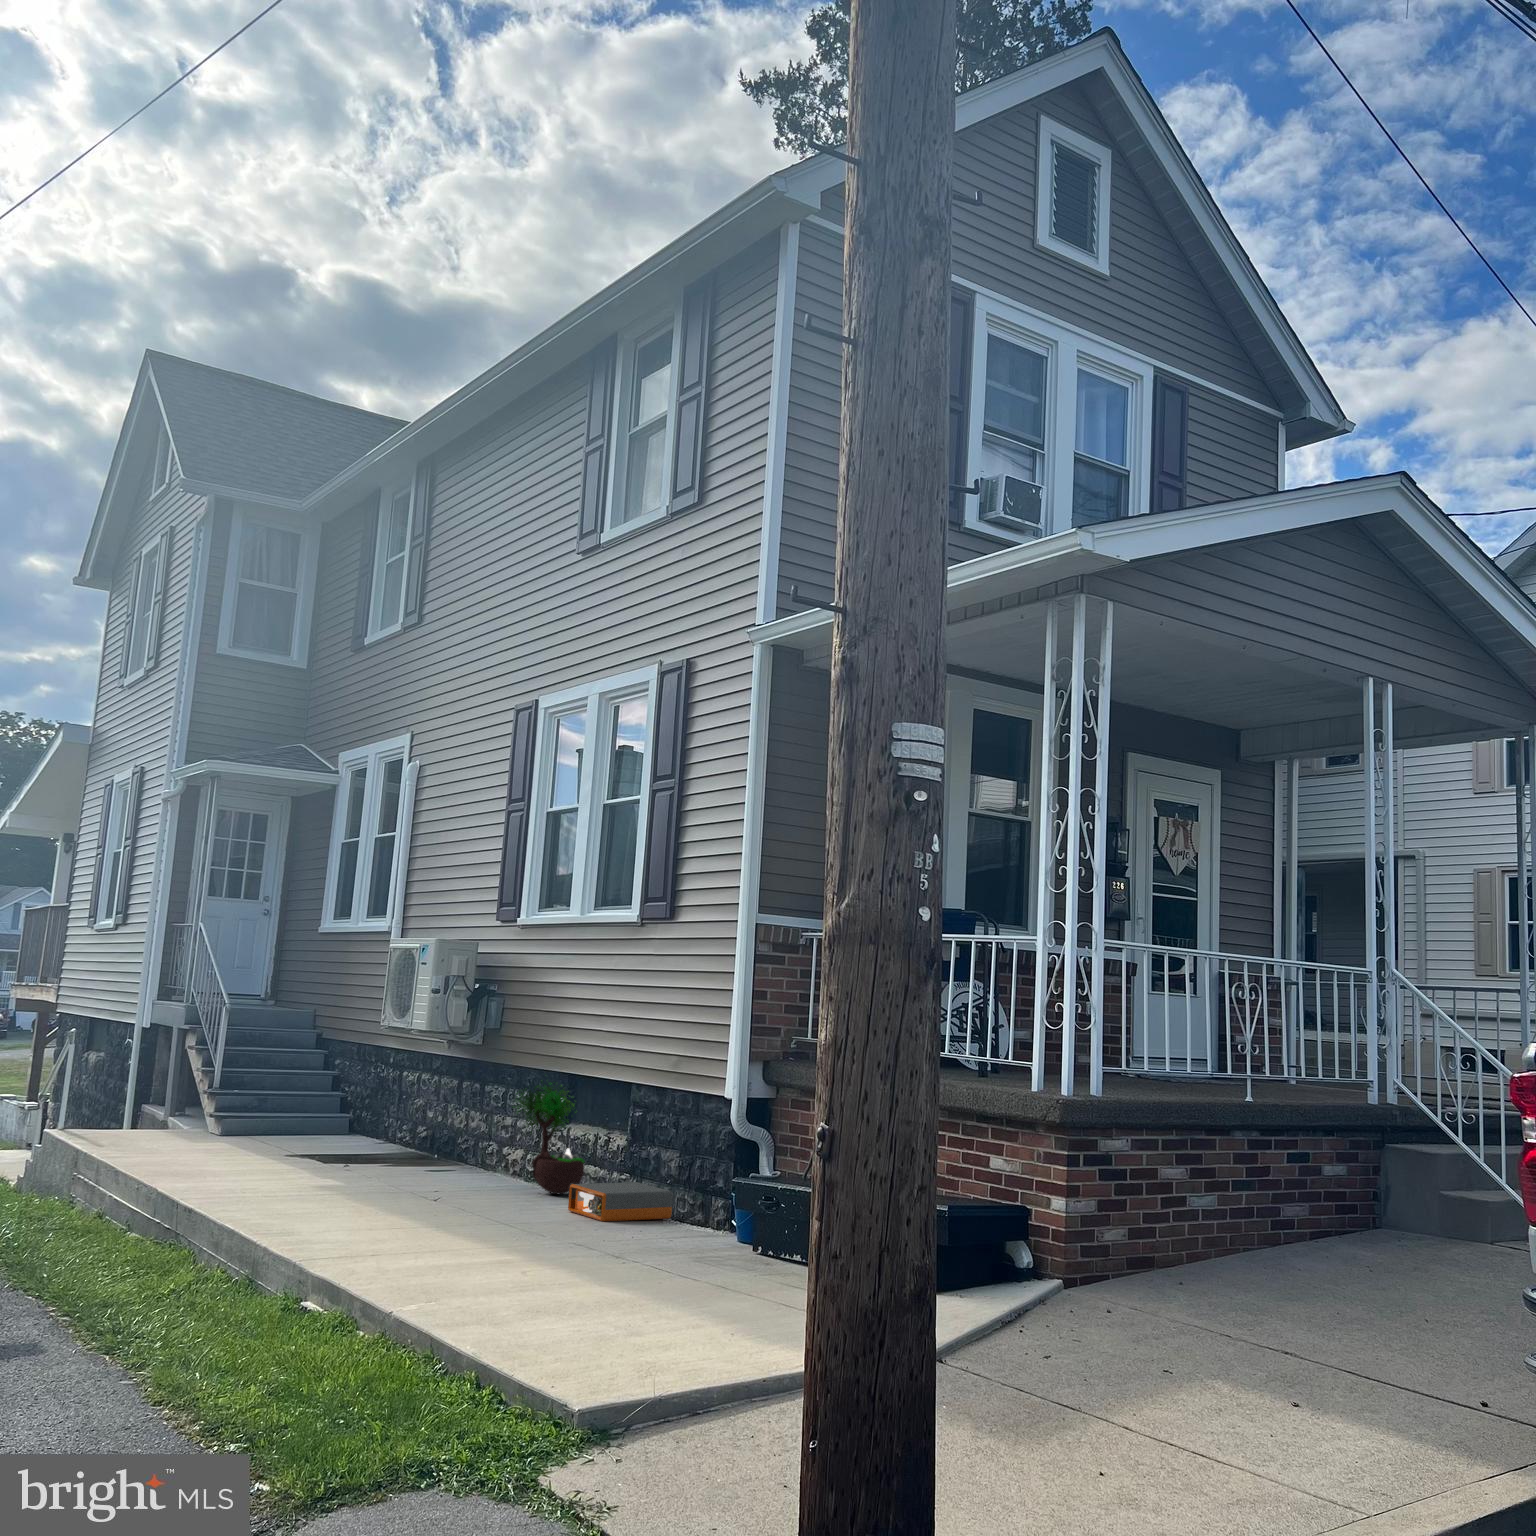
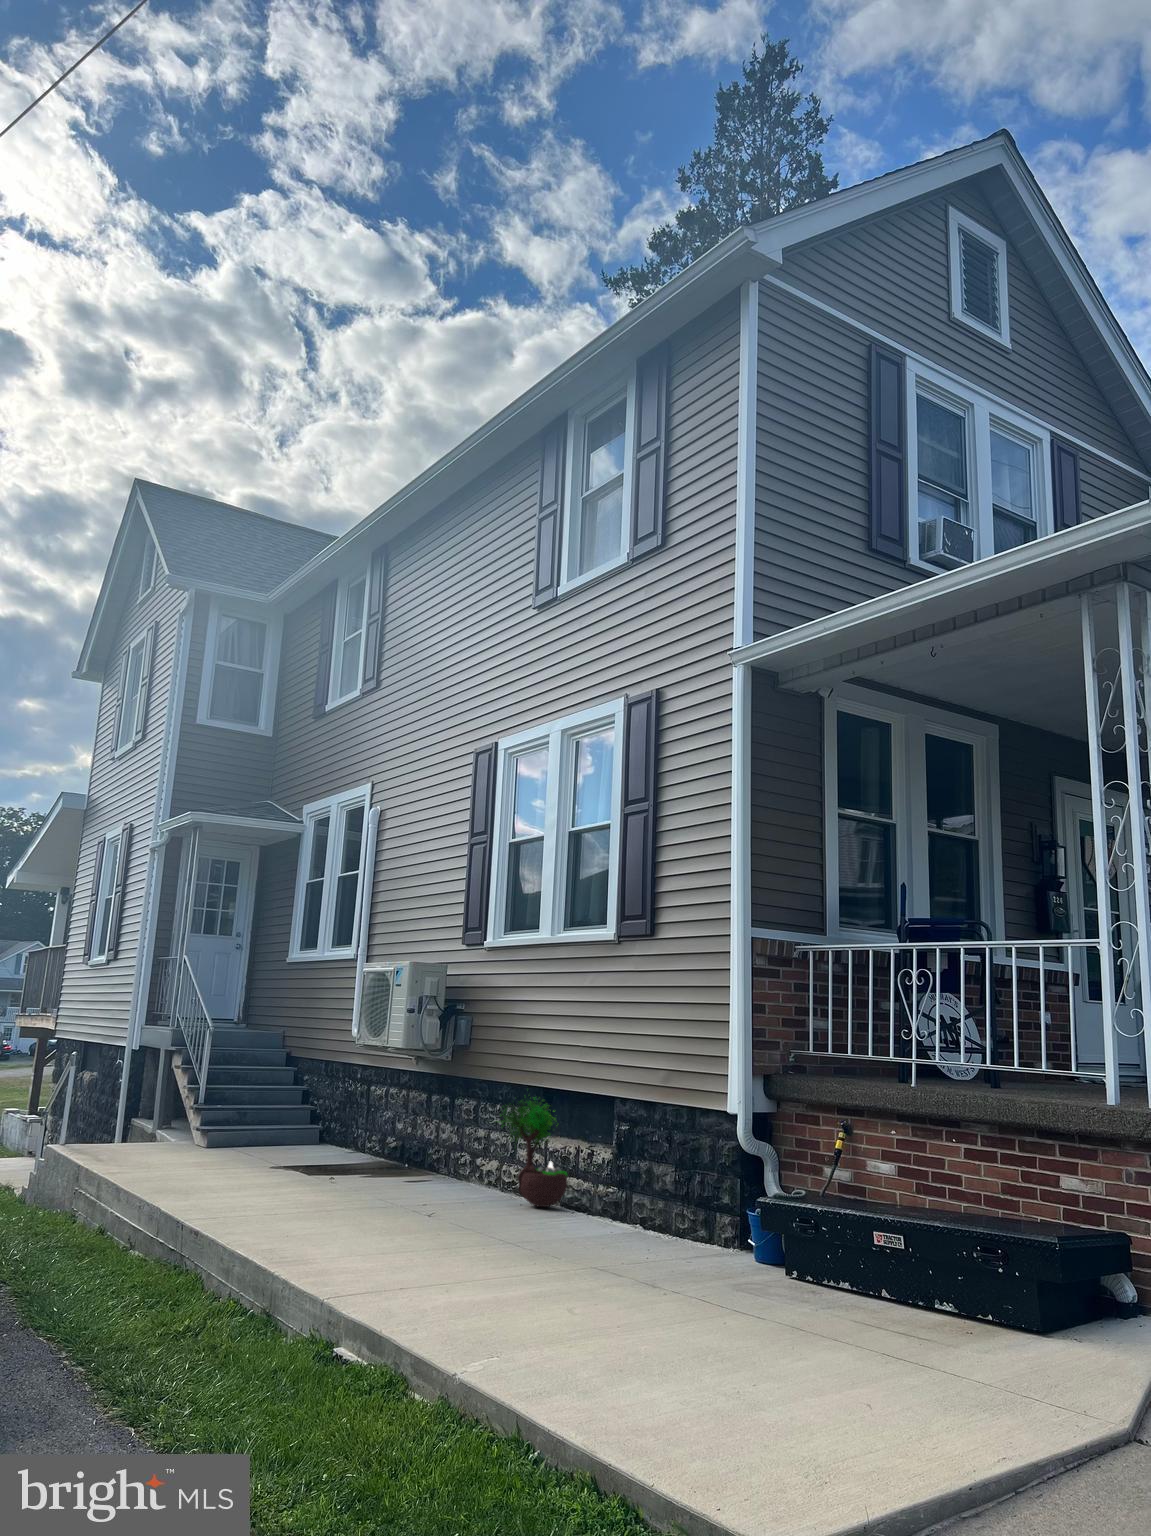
storage box: present [568,1182,673,1222] -> none [565,1196,669,1239]

